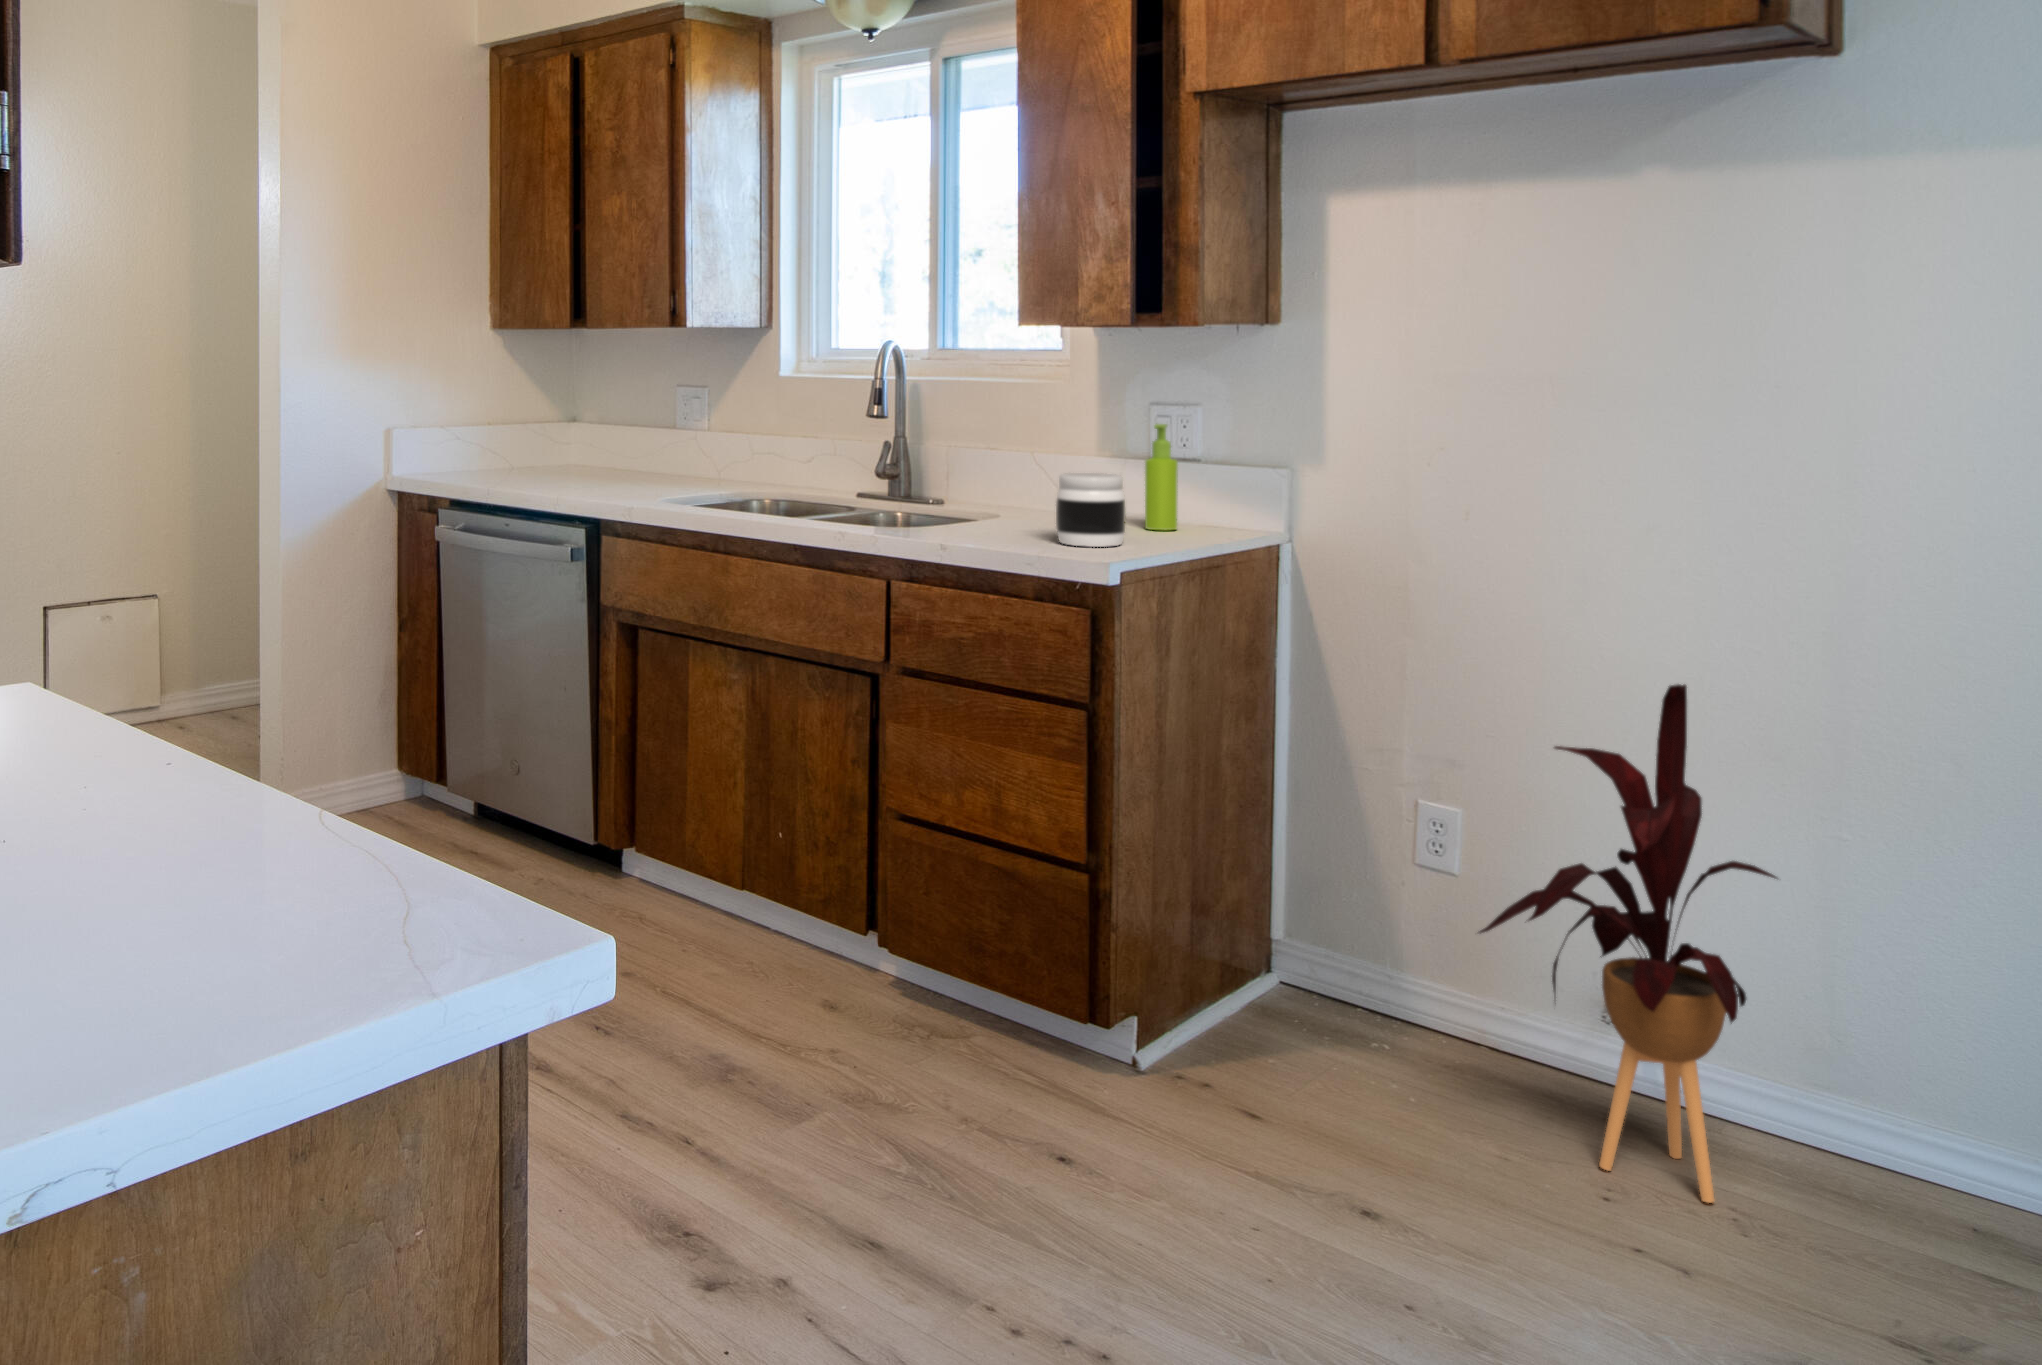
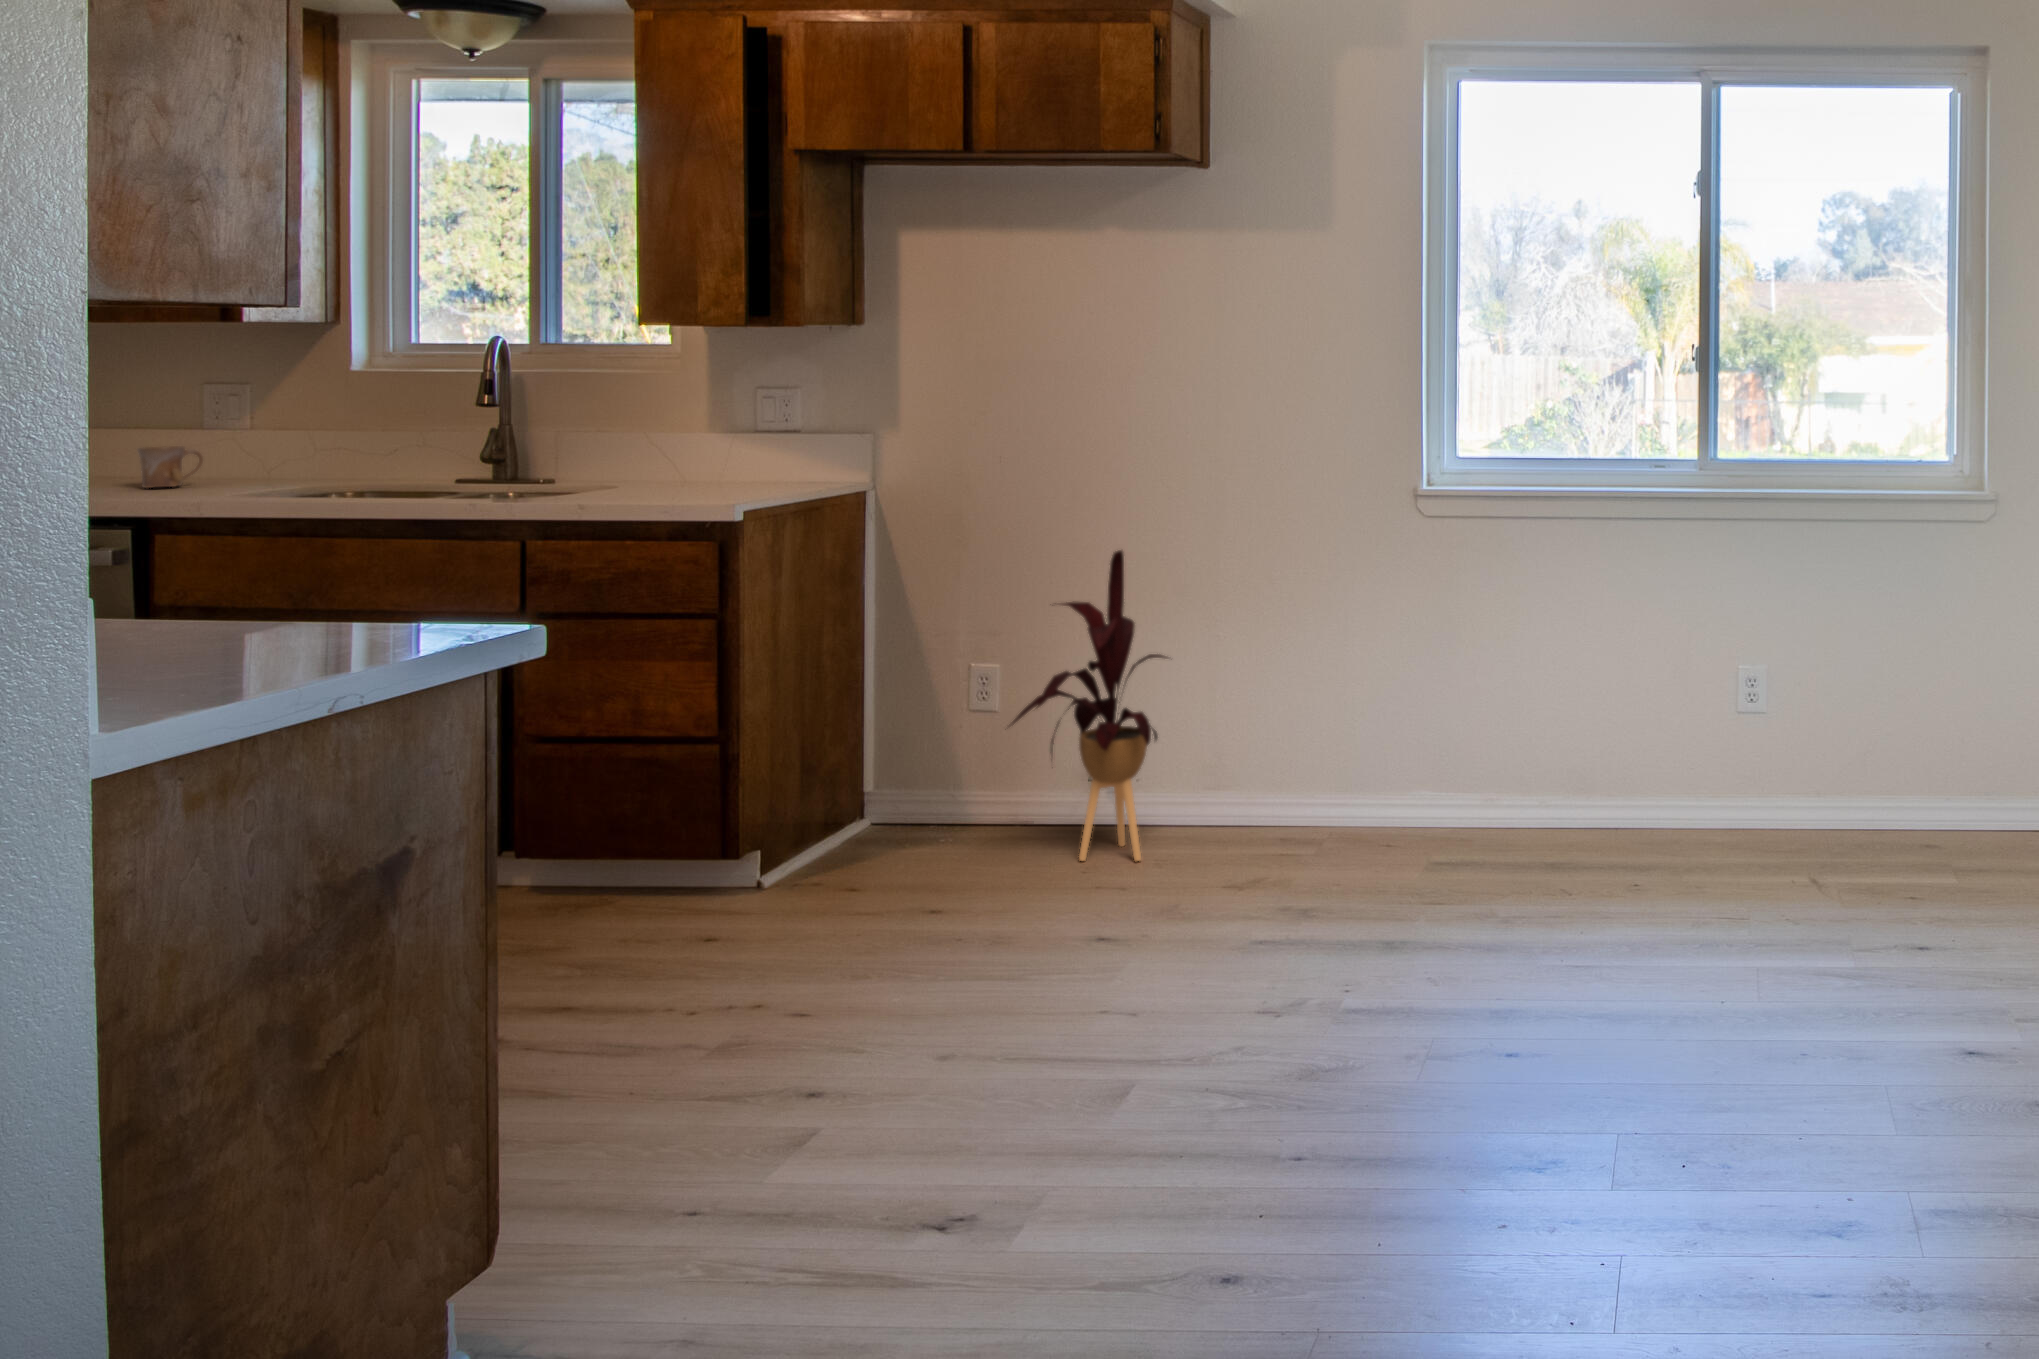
soap dispenser: present [1145,424,1178,530] -> none [753,402,780,485]
mug: none [600,449,650,488] -> present [138,446,203,488]
jar: present [1056,473,1125,547] -> none [685,443,744,500]

